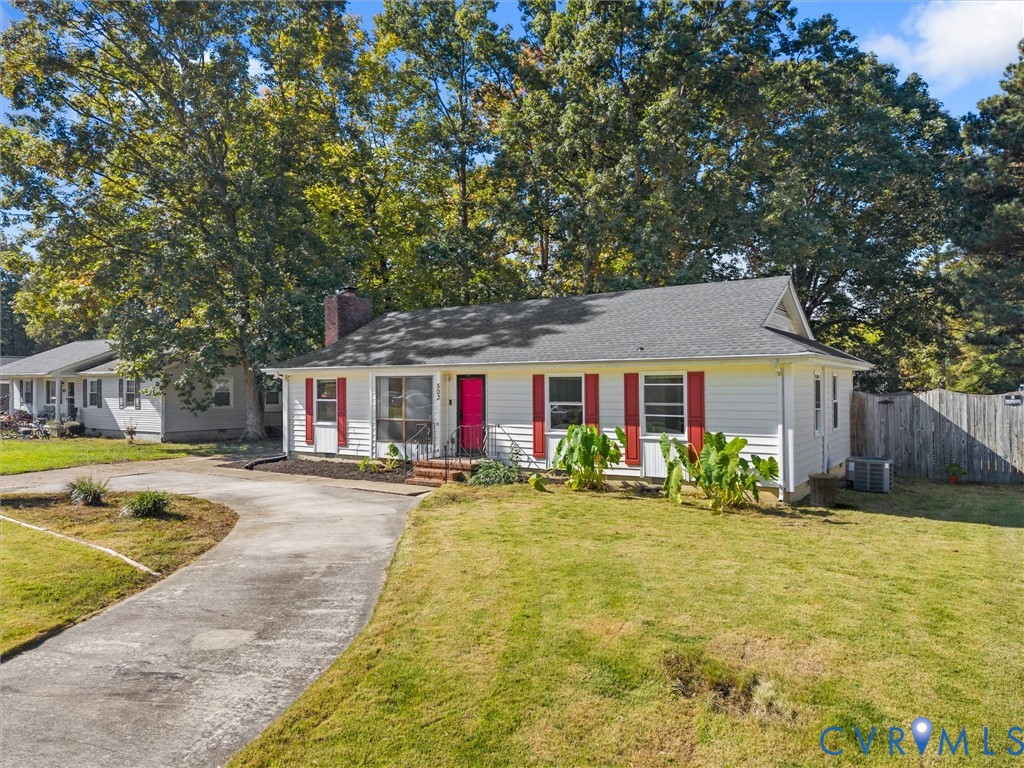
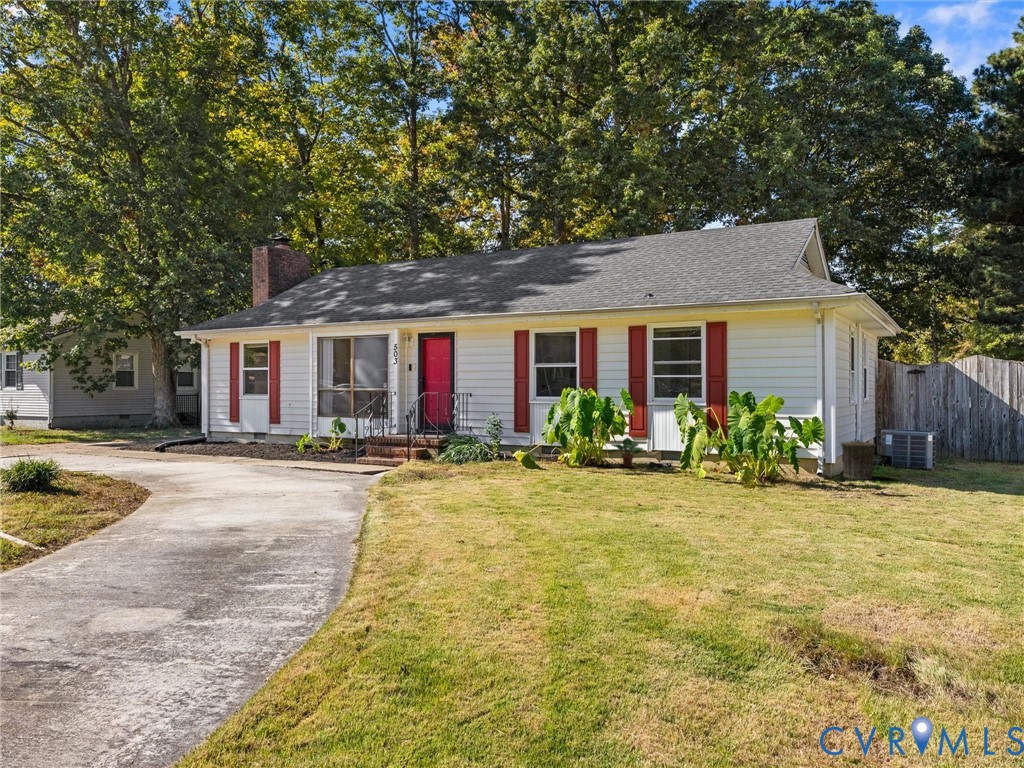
potted plant: present [938,463,969,485] -> present [605,438,643,467]

